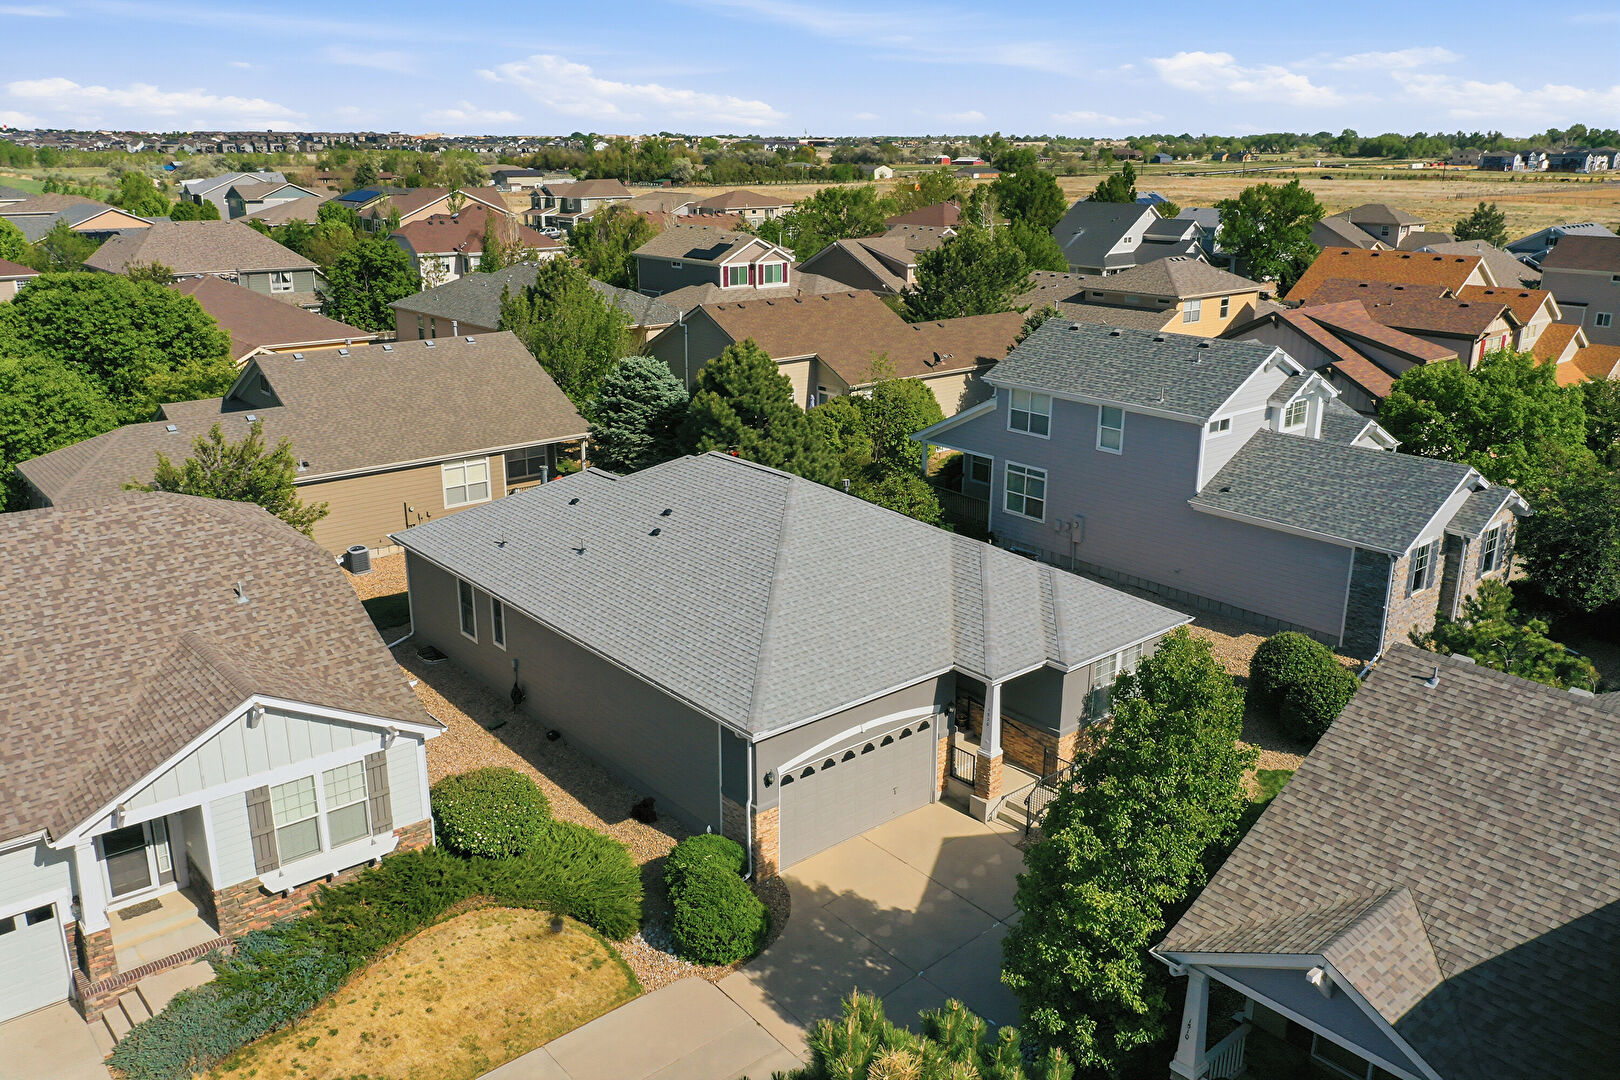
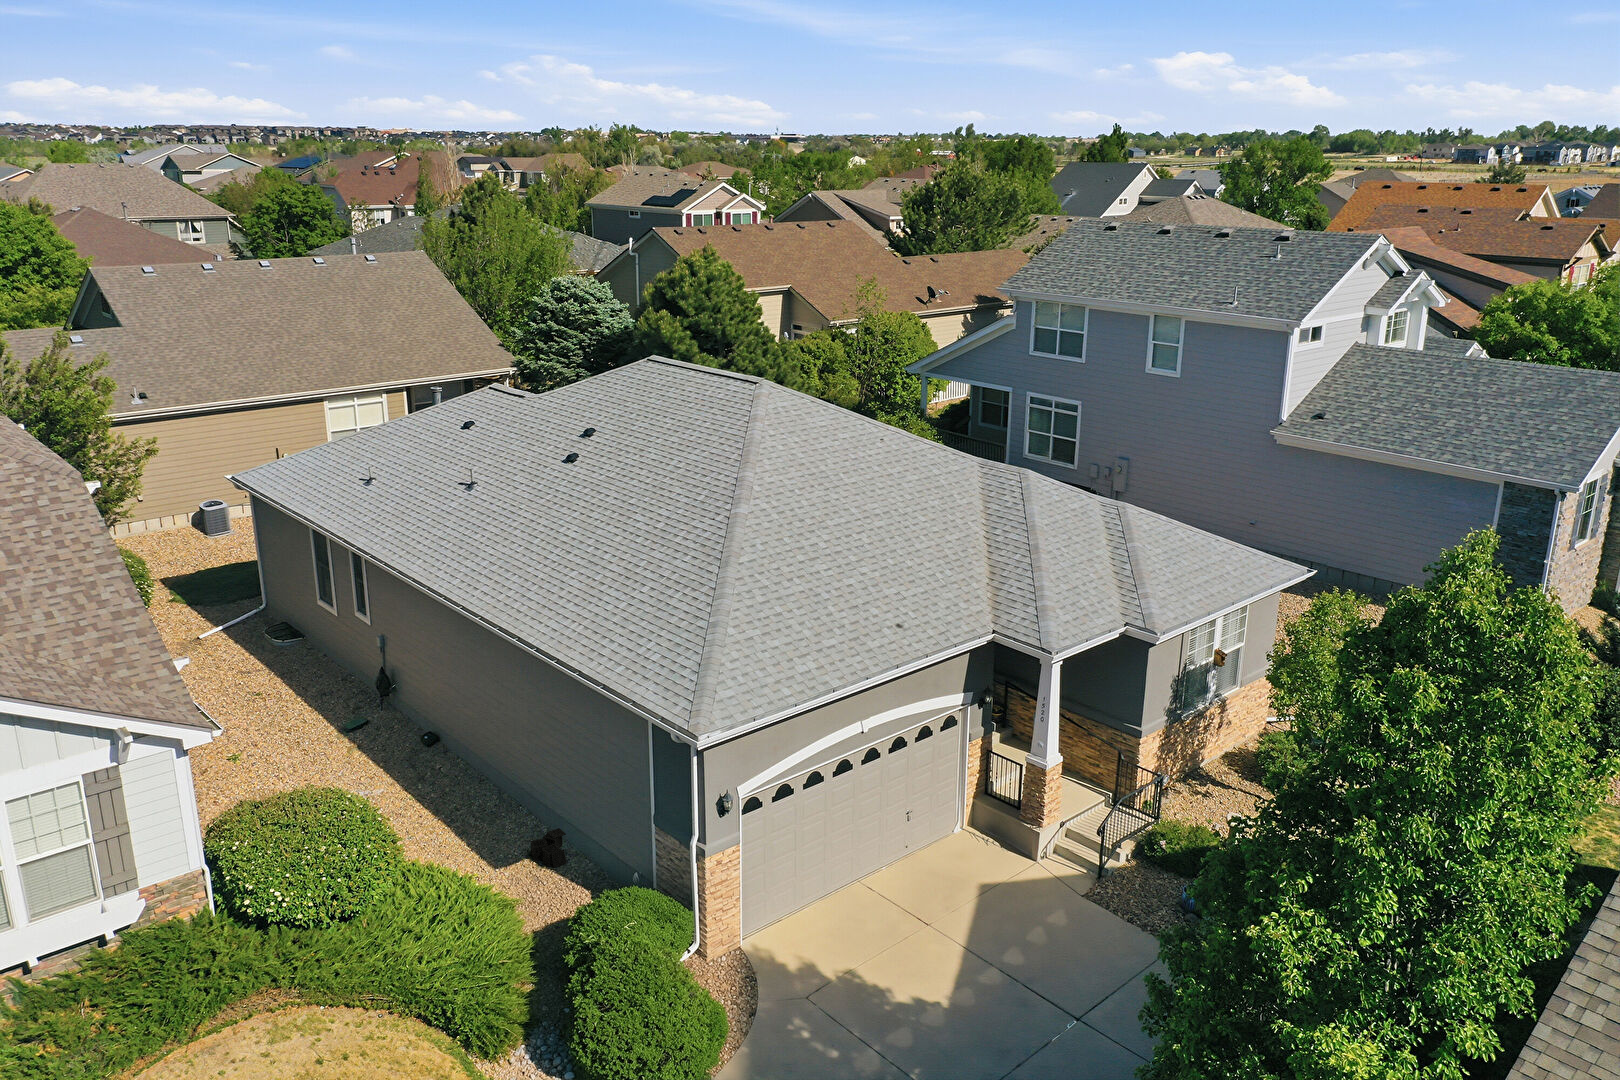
potted plant: present [542,902,570,932] -> none [368,998,420,1045]

